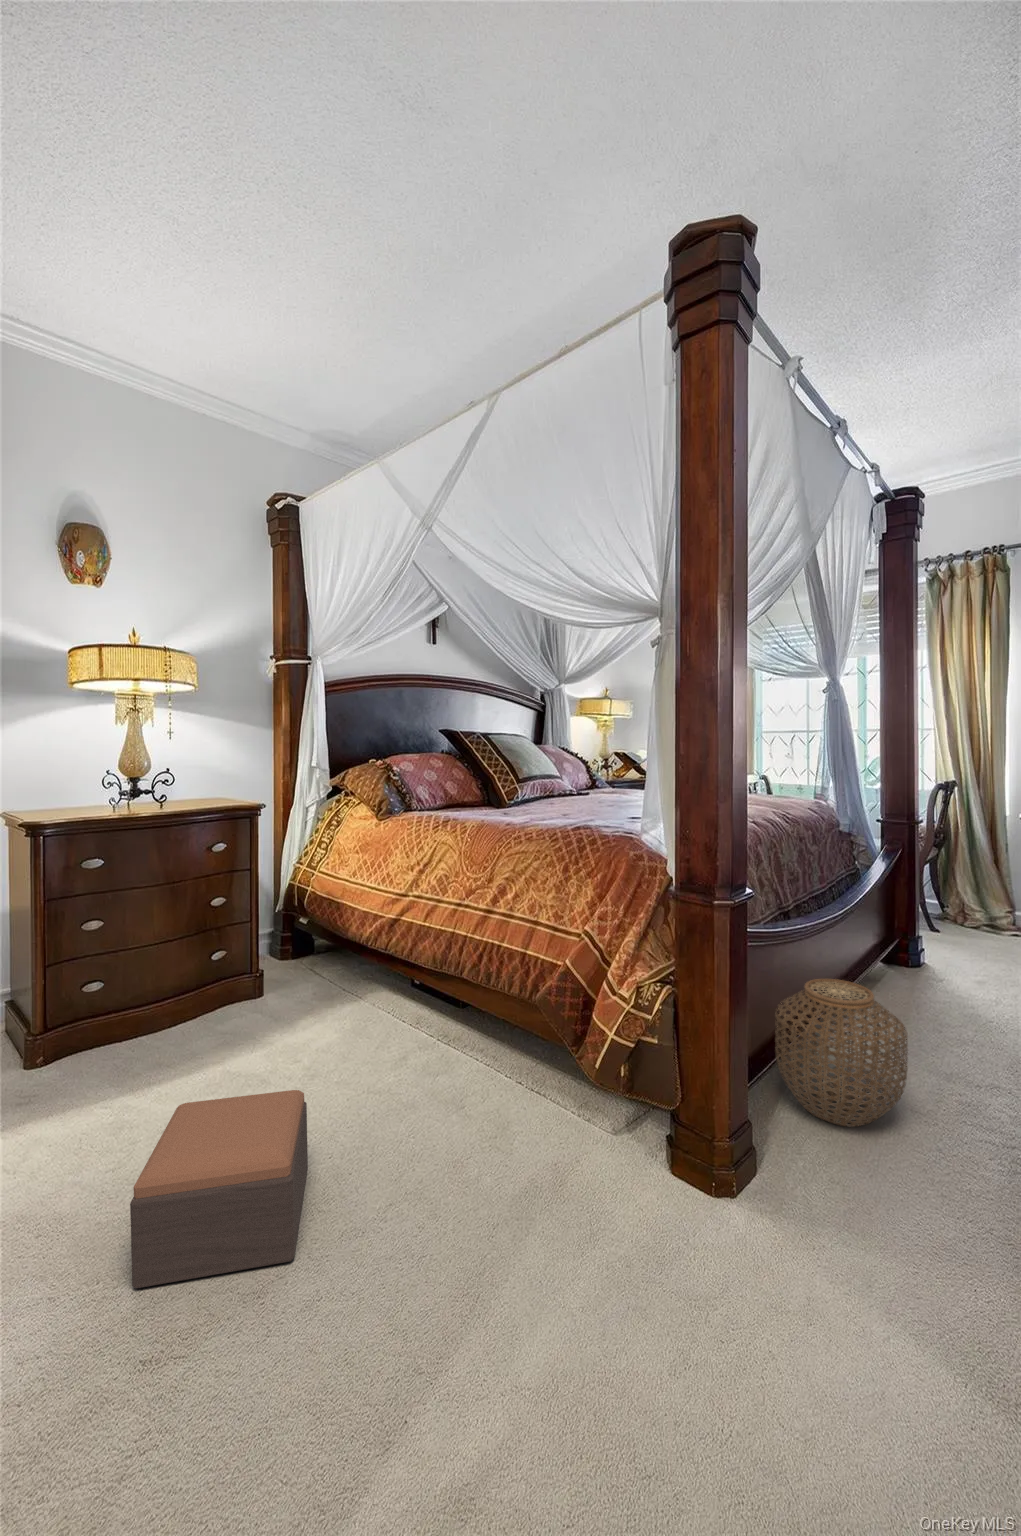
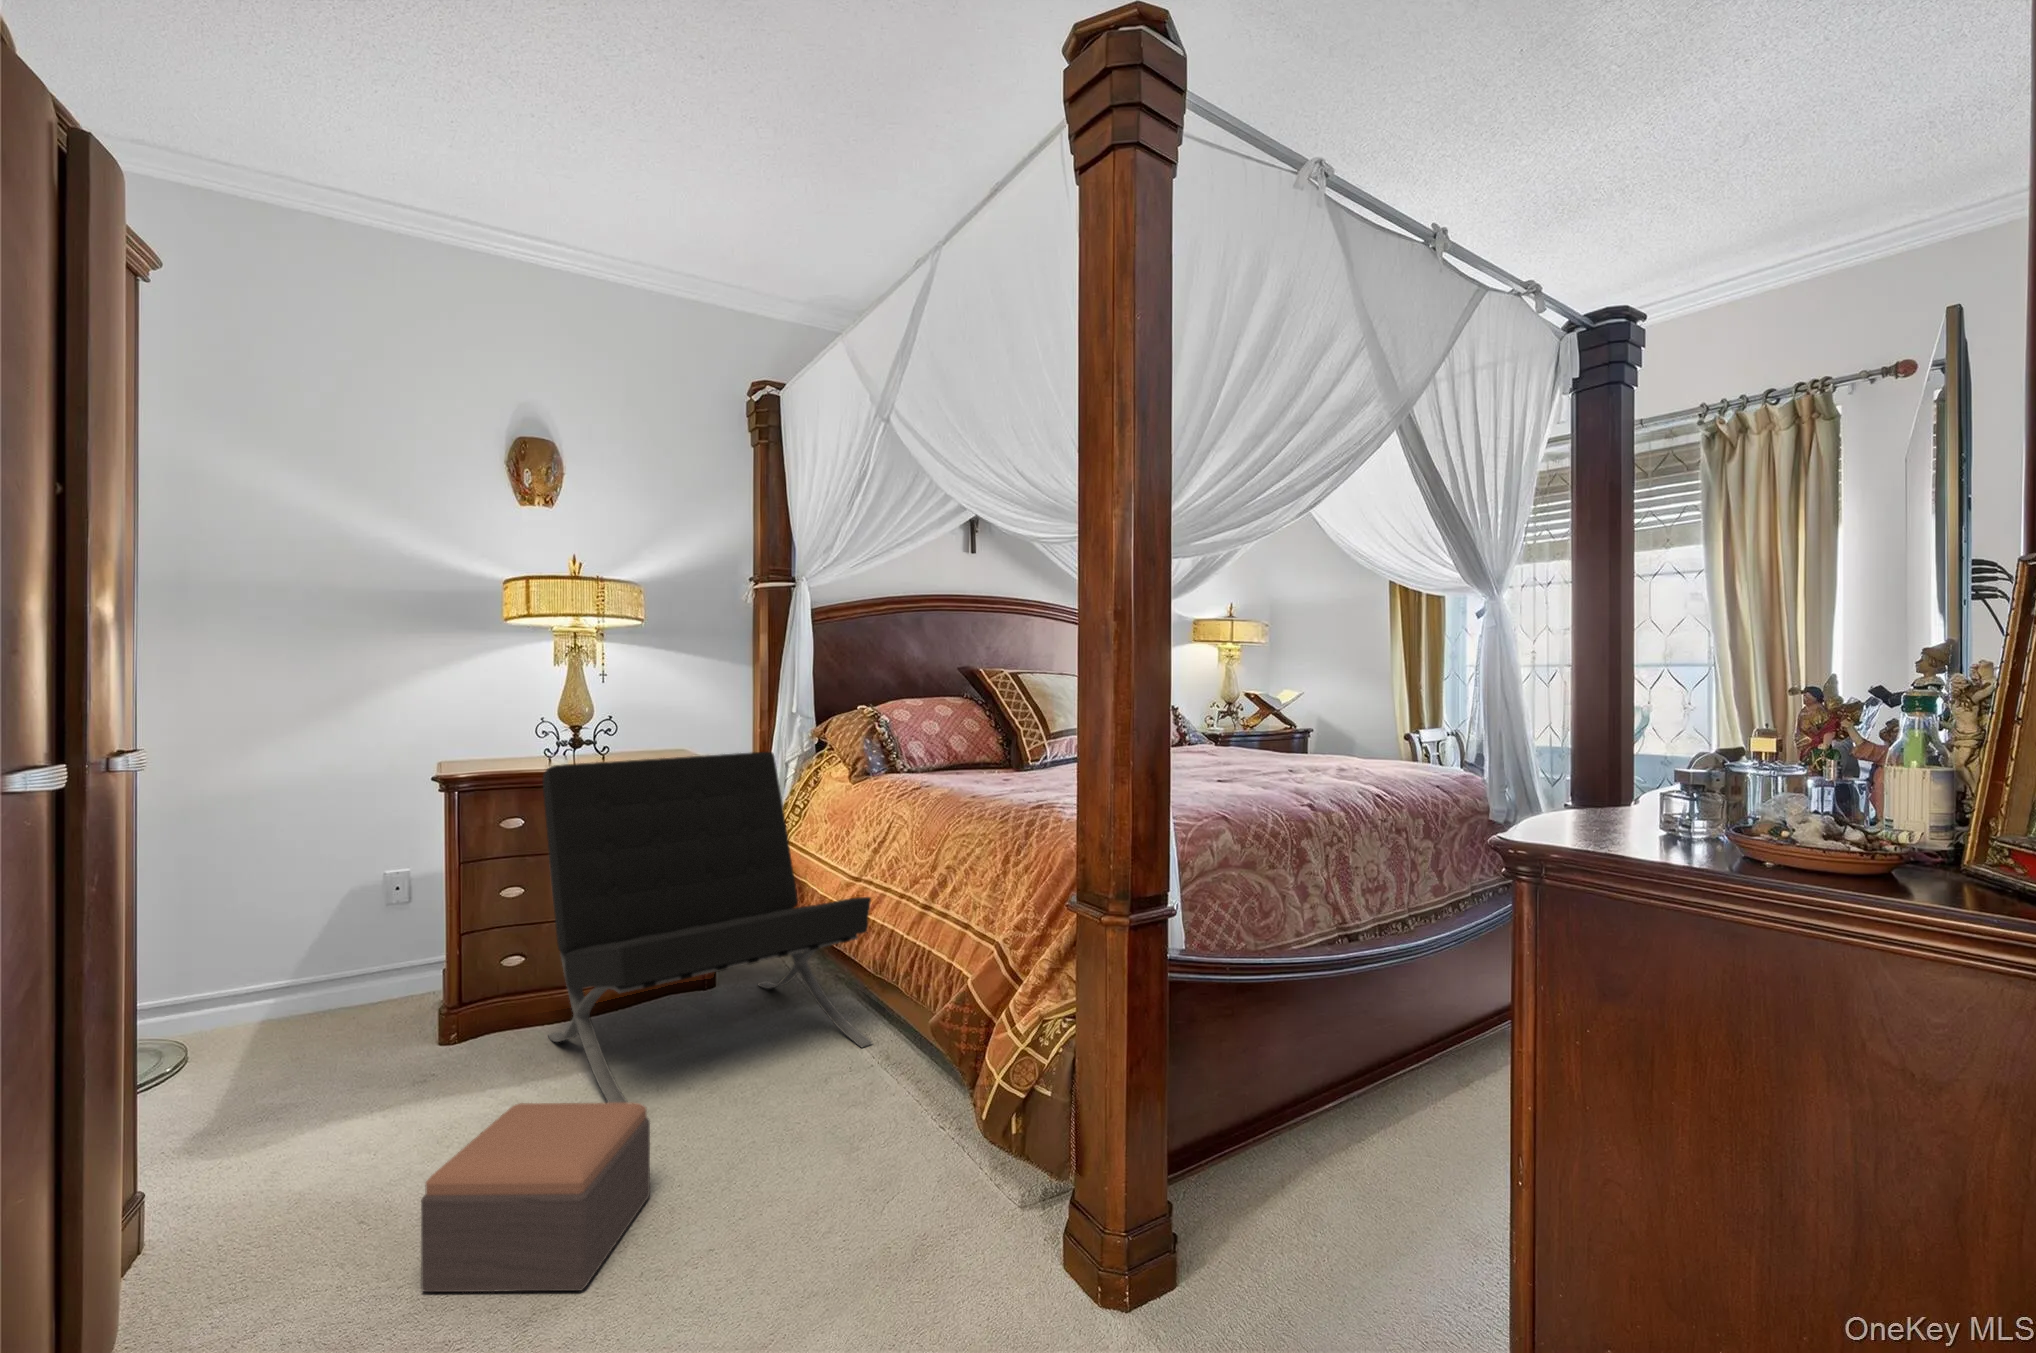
lounge chair: none [125,796,430,1111] -> present [543,752,872,1103]
woven basket: present [775,979,908,1126] -> none [1259,1031,1431,1240]

